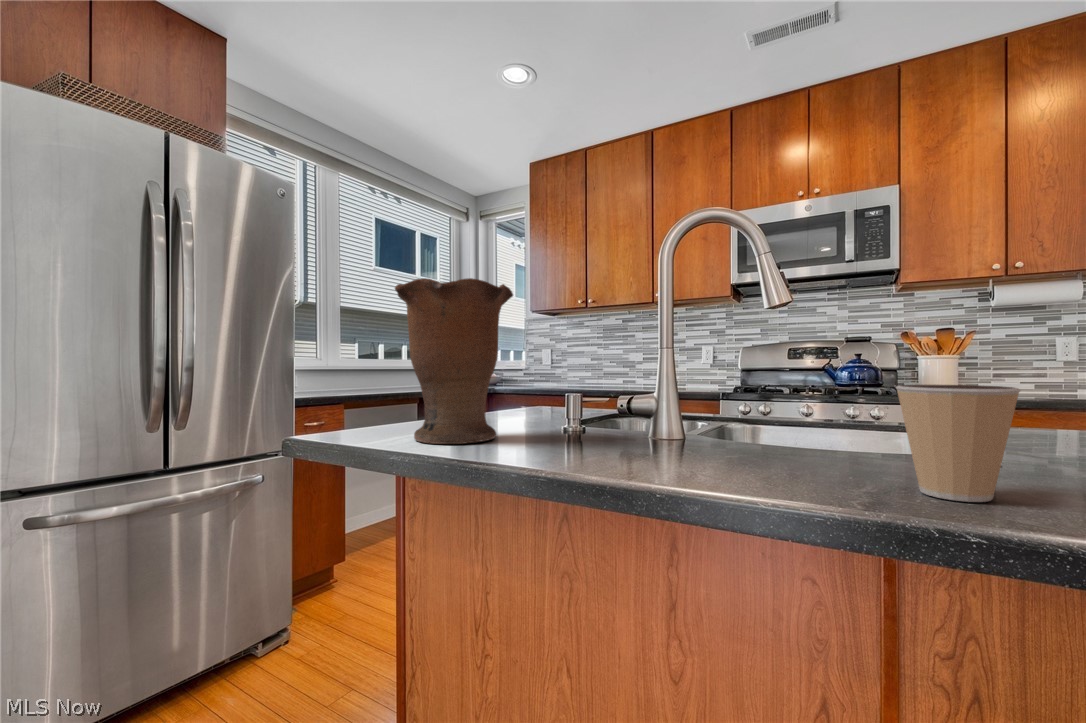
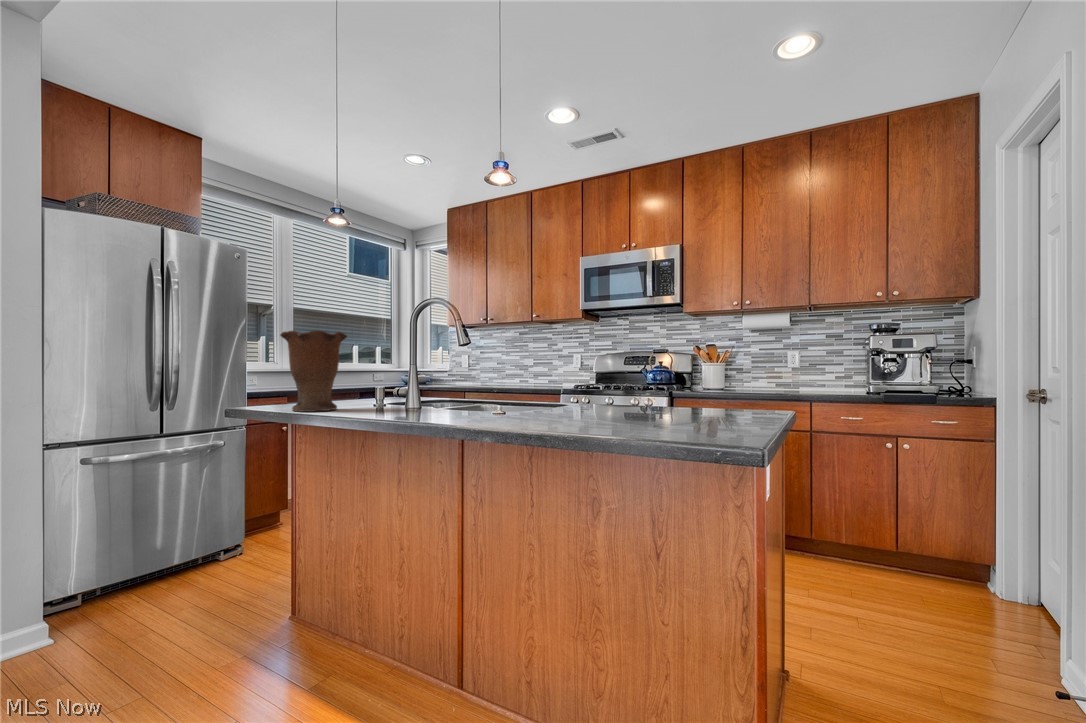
coffee cup: present [896,385,1021,502] -> none [447,383,484,426]

